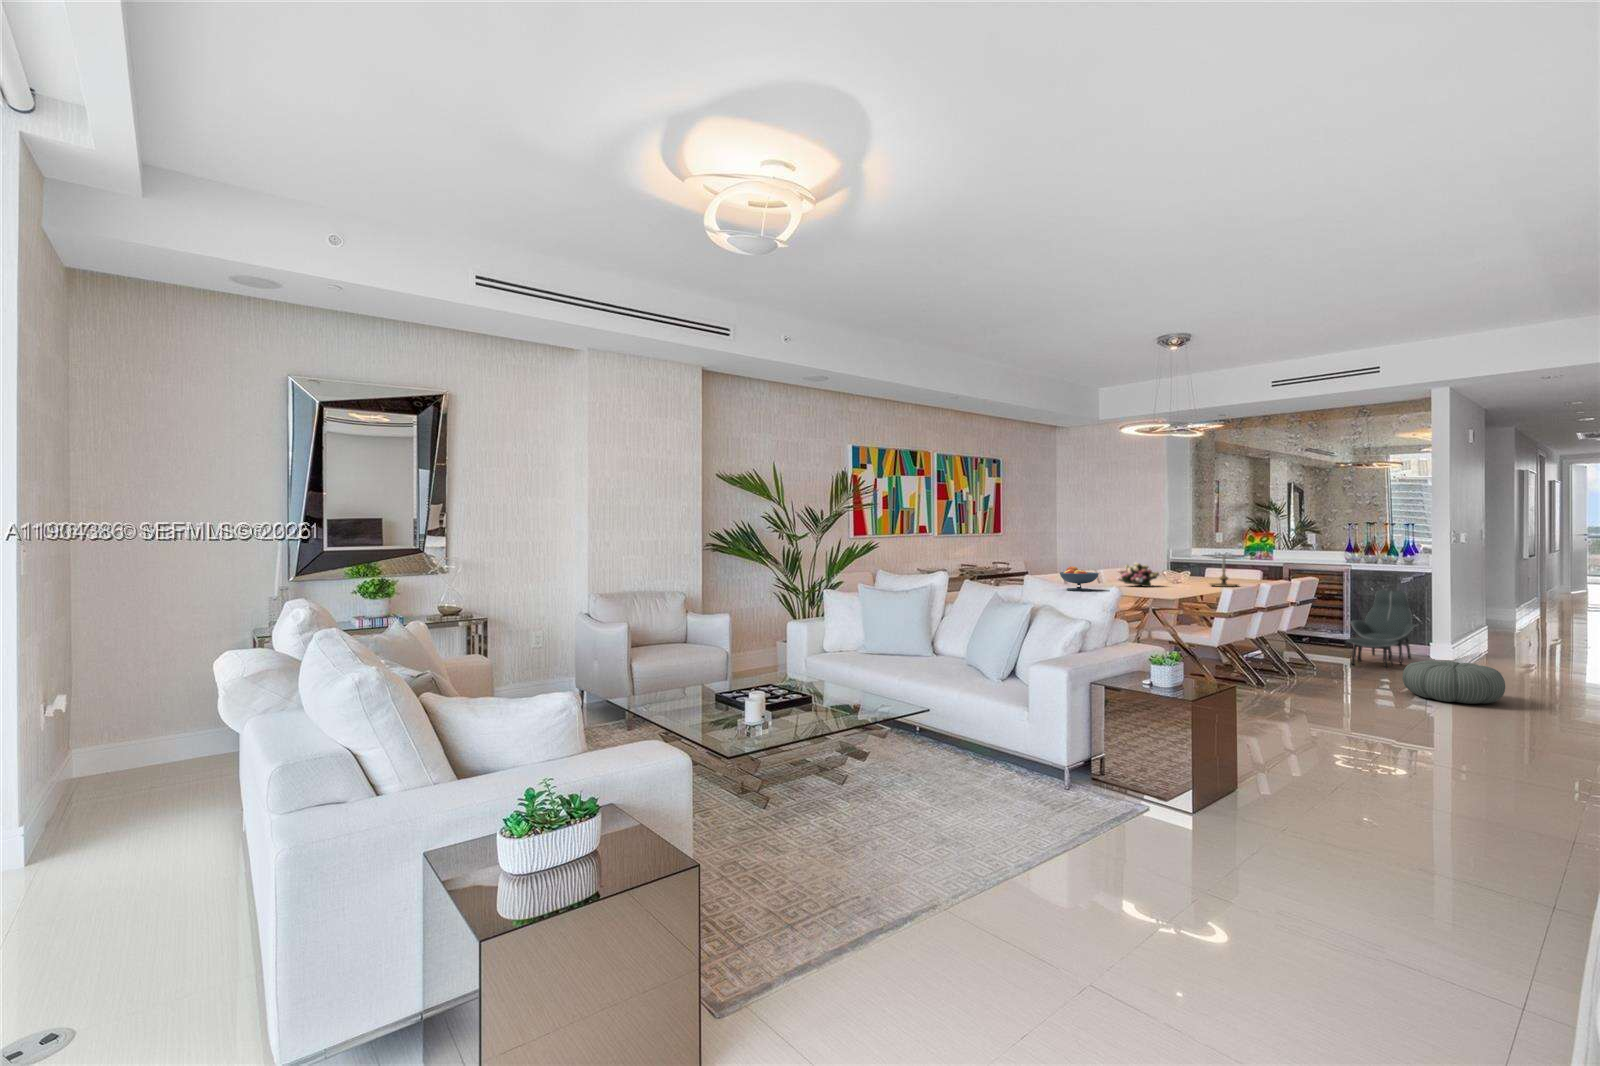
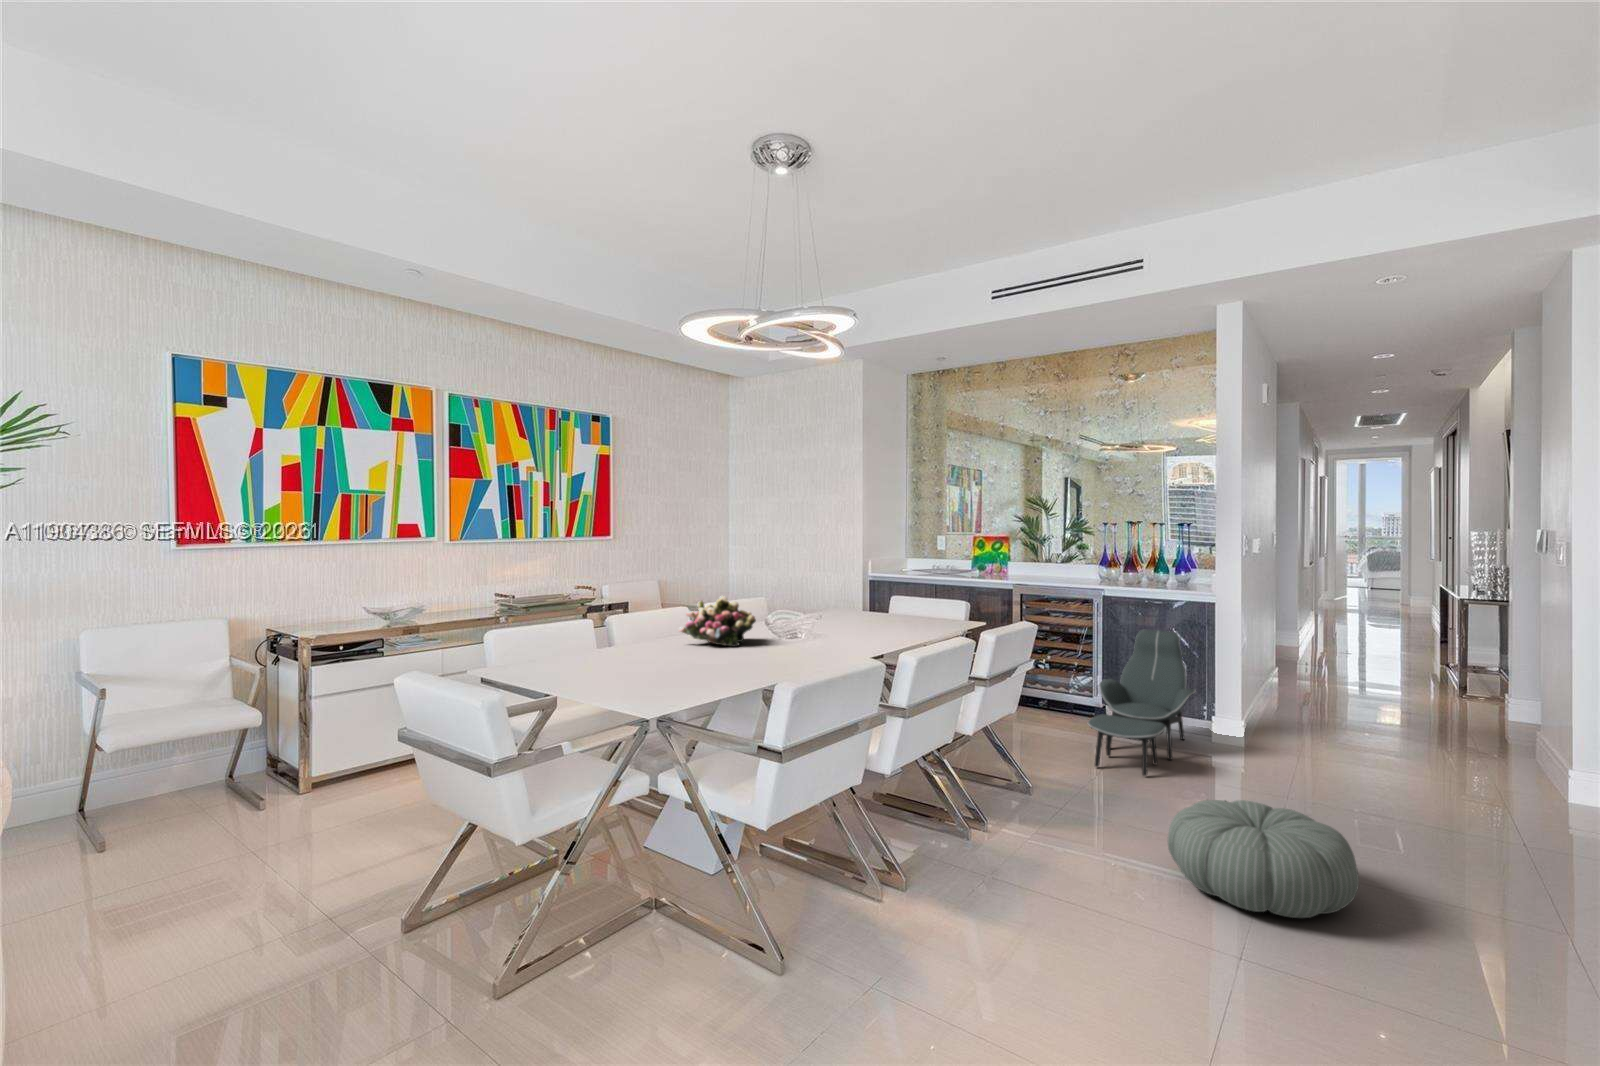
candle holder: present [1210,556,1238,587] -> none [848,583,900,644]
fruit bowl: present [1060,567,1099,591] -> none [515,612,598,669]

